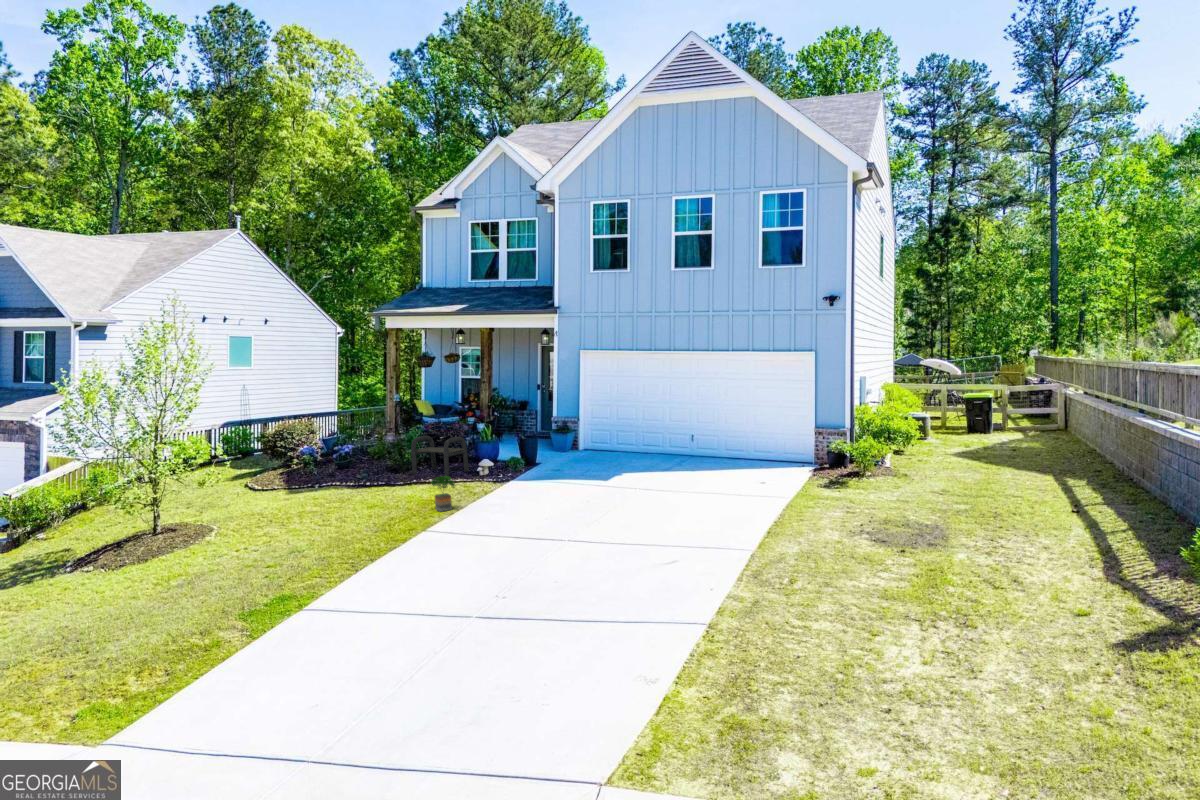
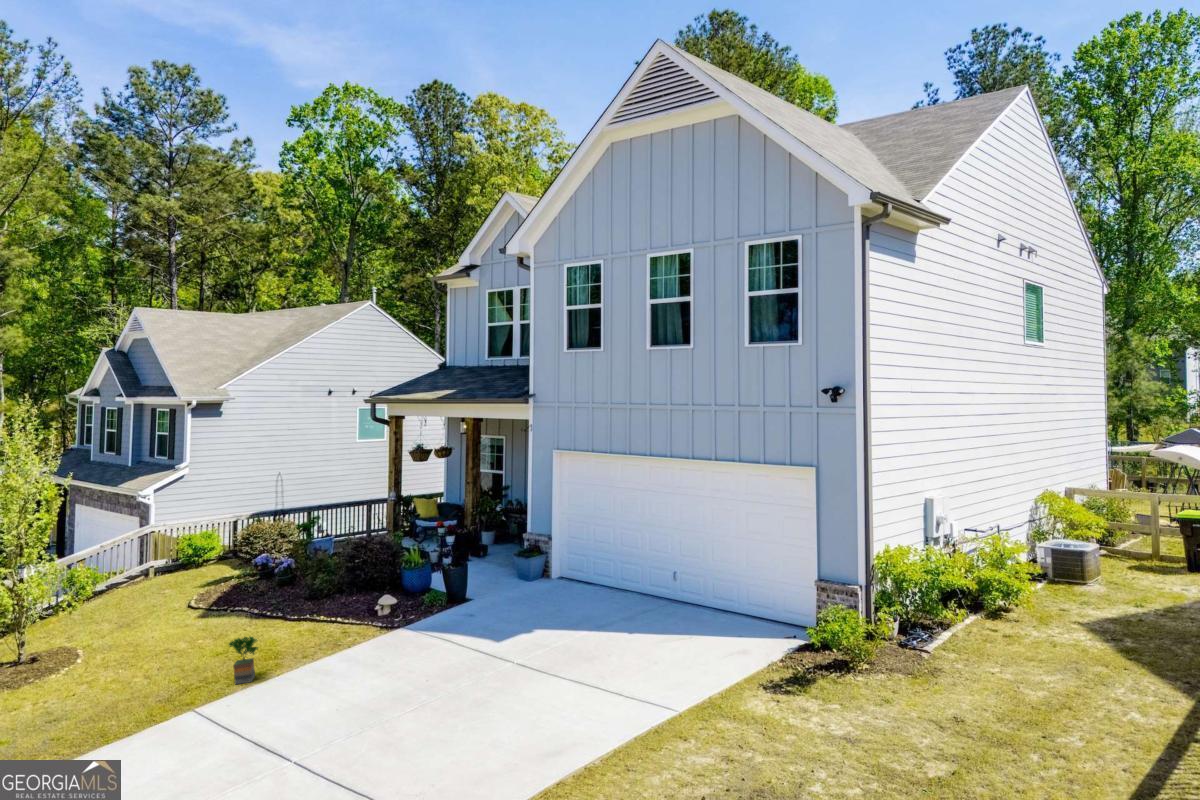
bench: present [411,436,469,476] -> none [322,556,380,612]

